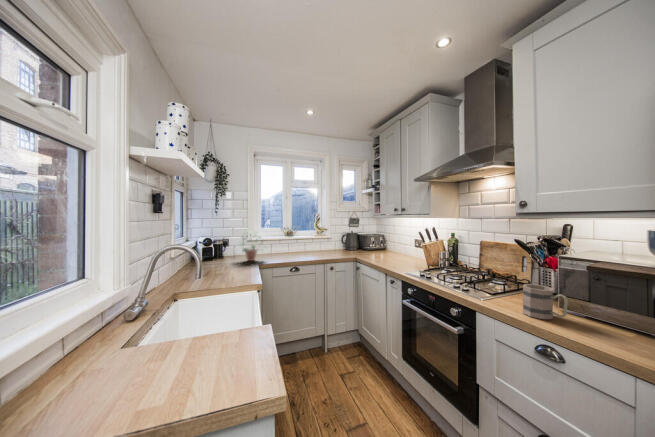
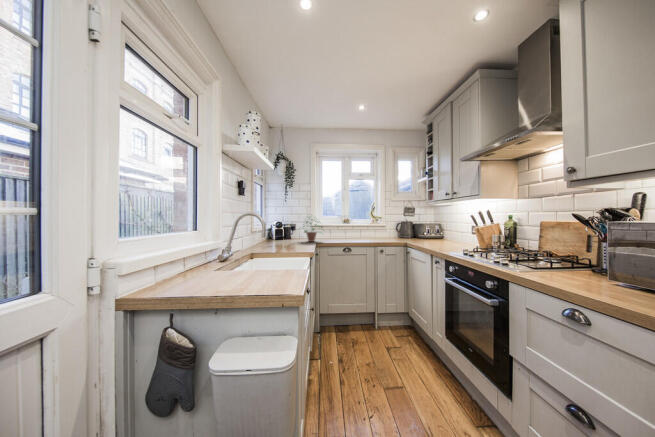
mug: present [523,284,568,319] -> none [556,252,606,286]

